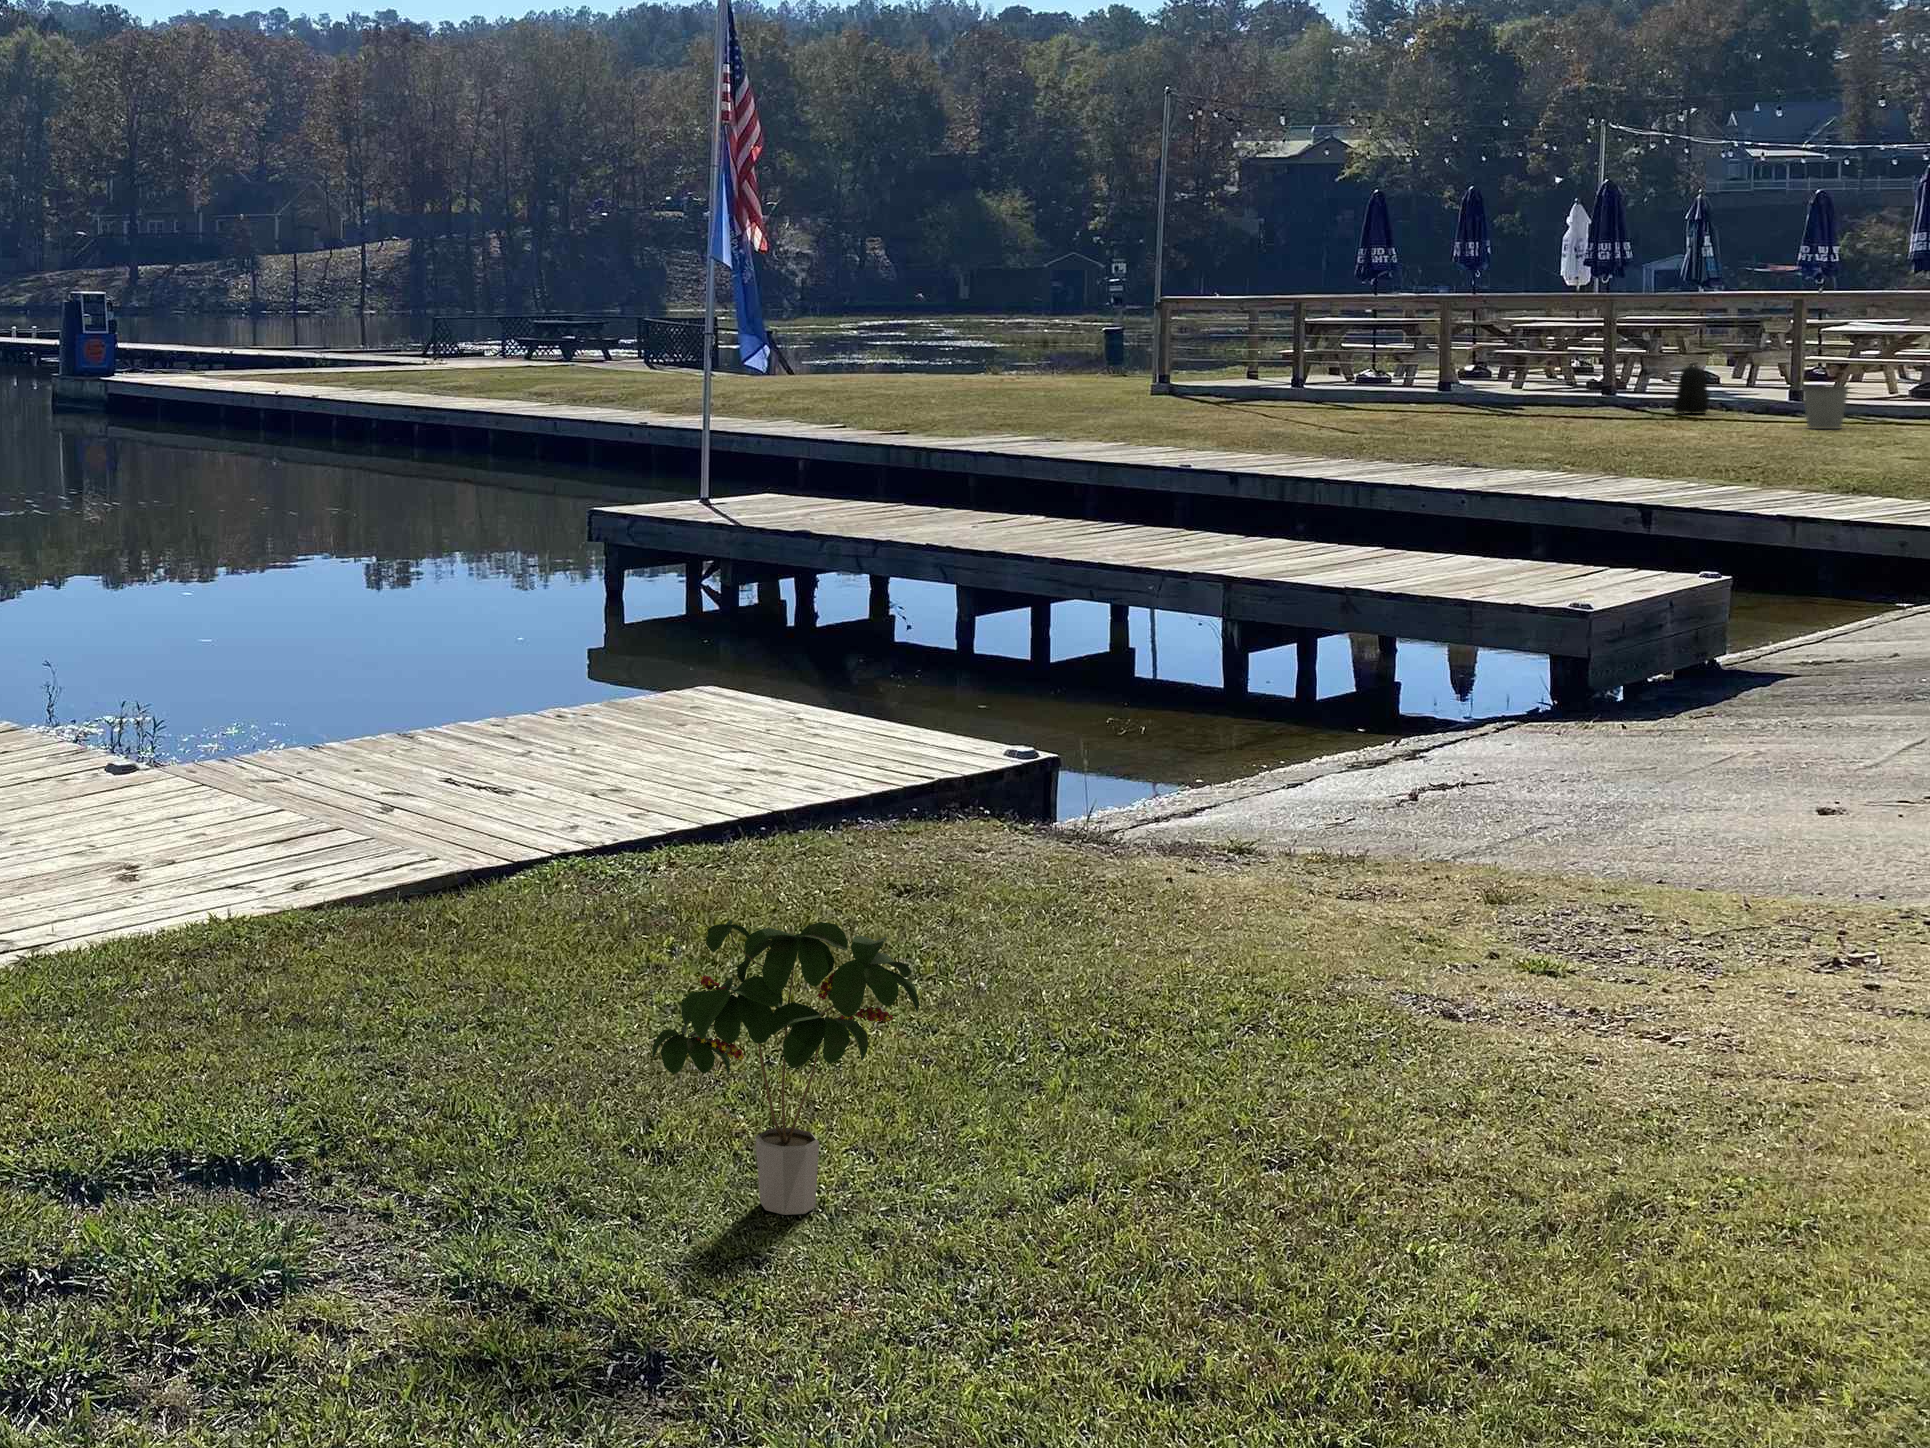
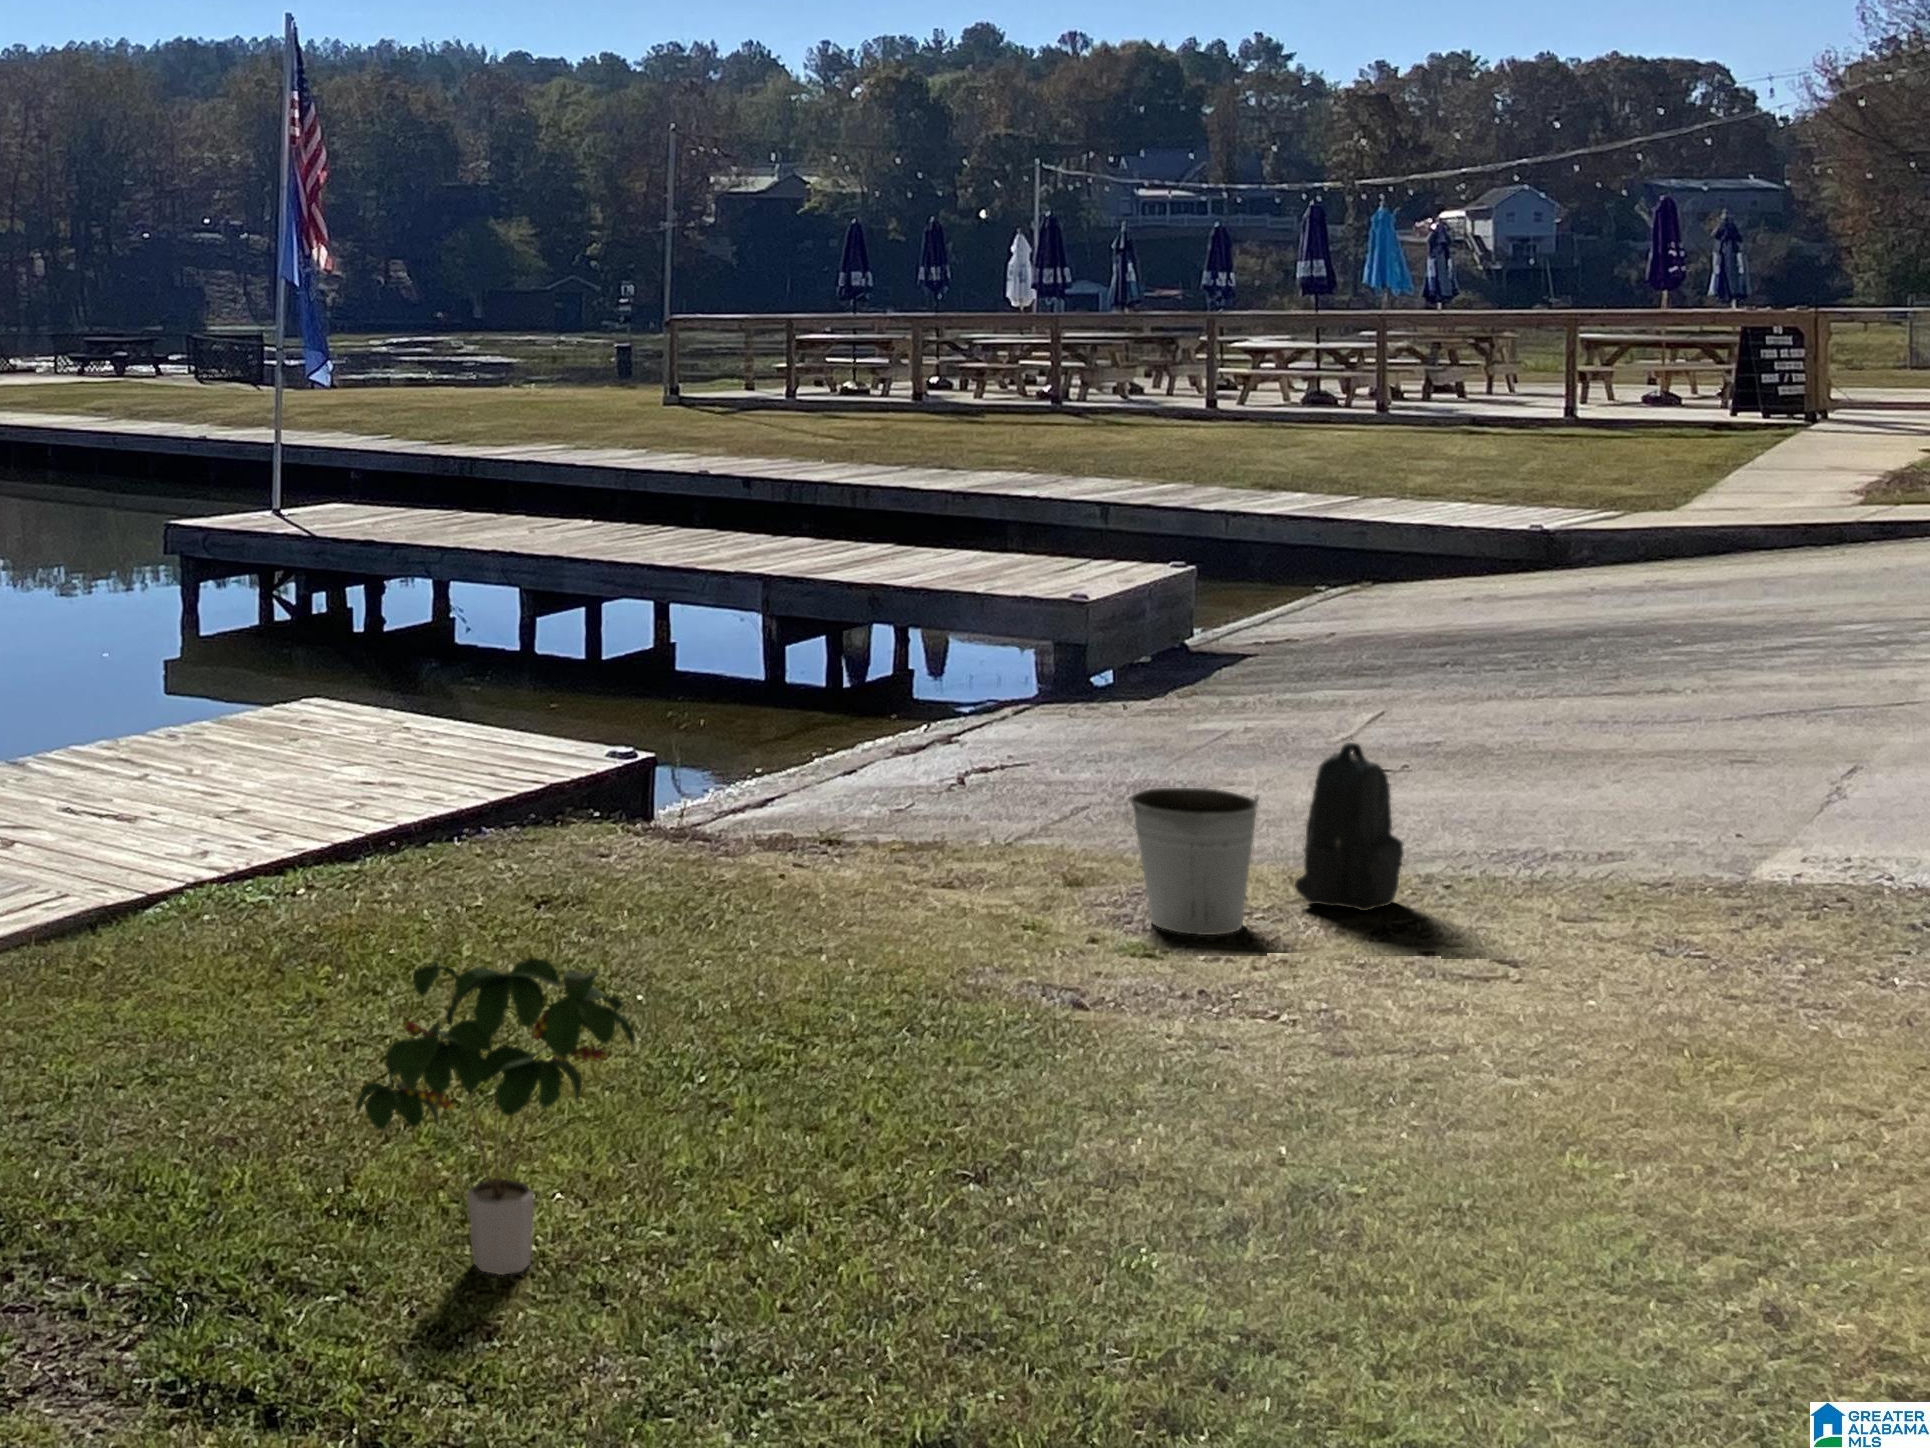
backpack: present [1673,363,1710,414] -> present [1295,742,1403,911]
bucket: present [1801,385,1848,429] -> present [1128,788,1259,935]

